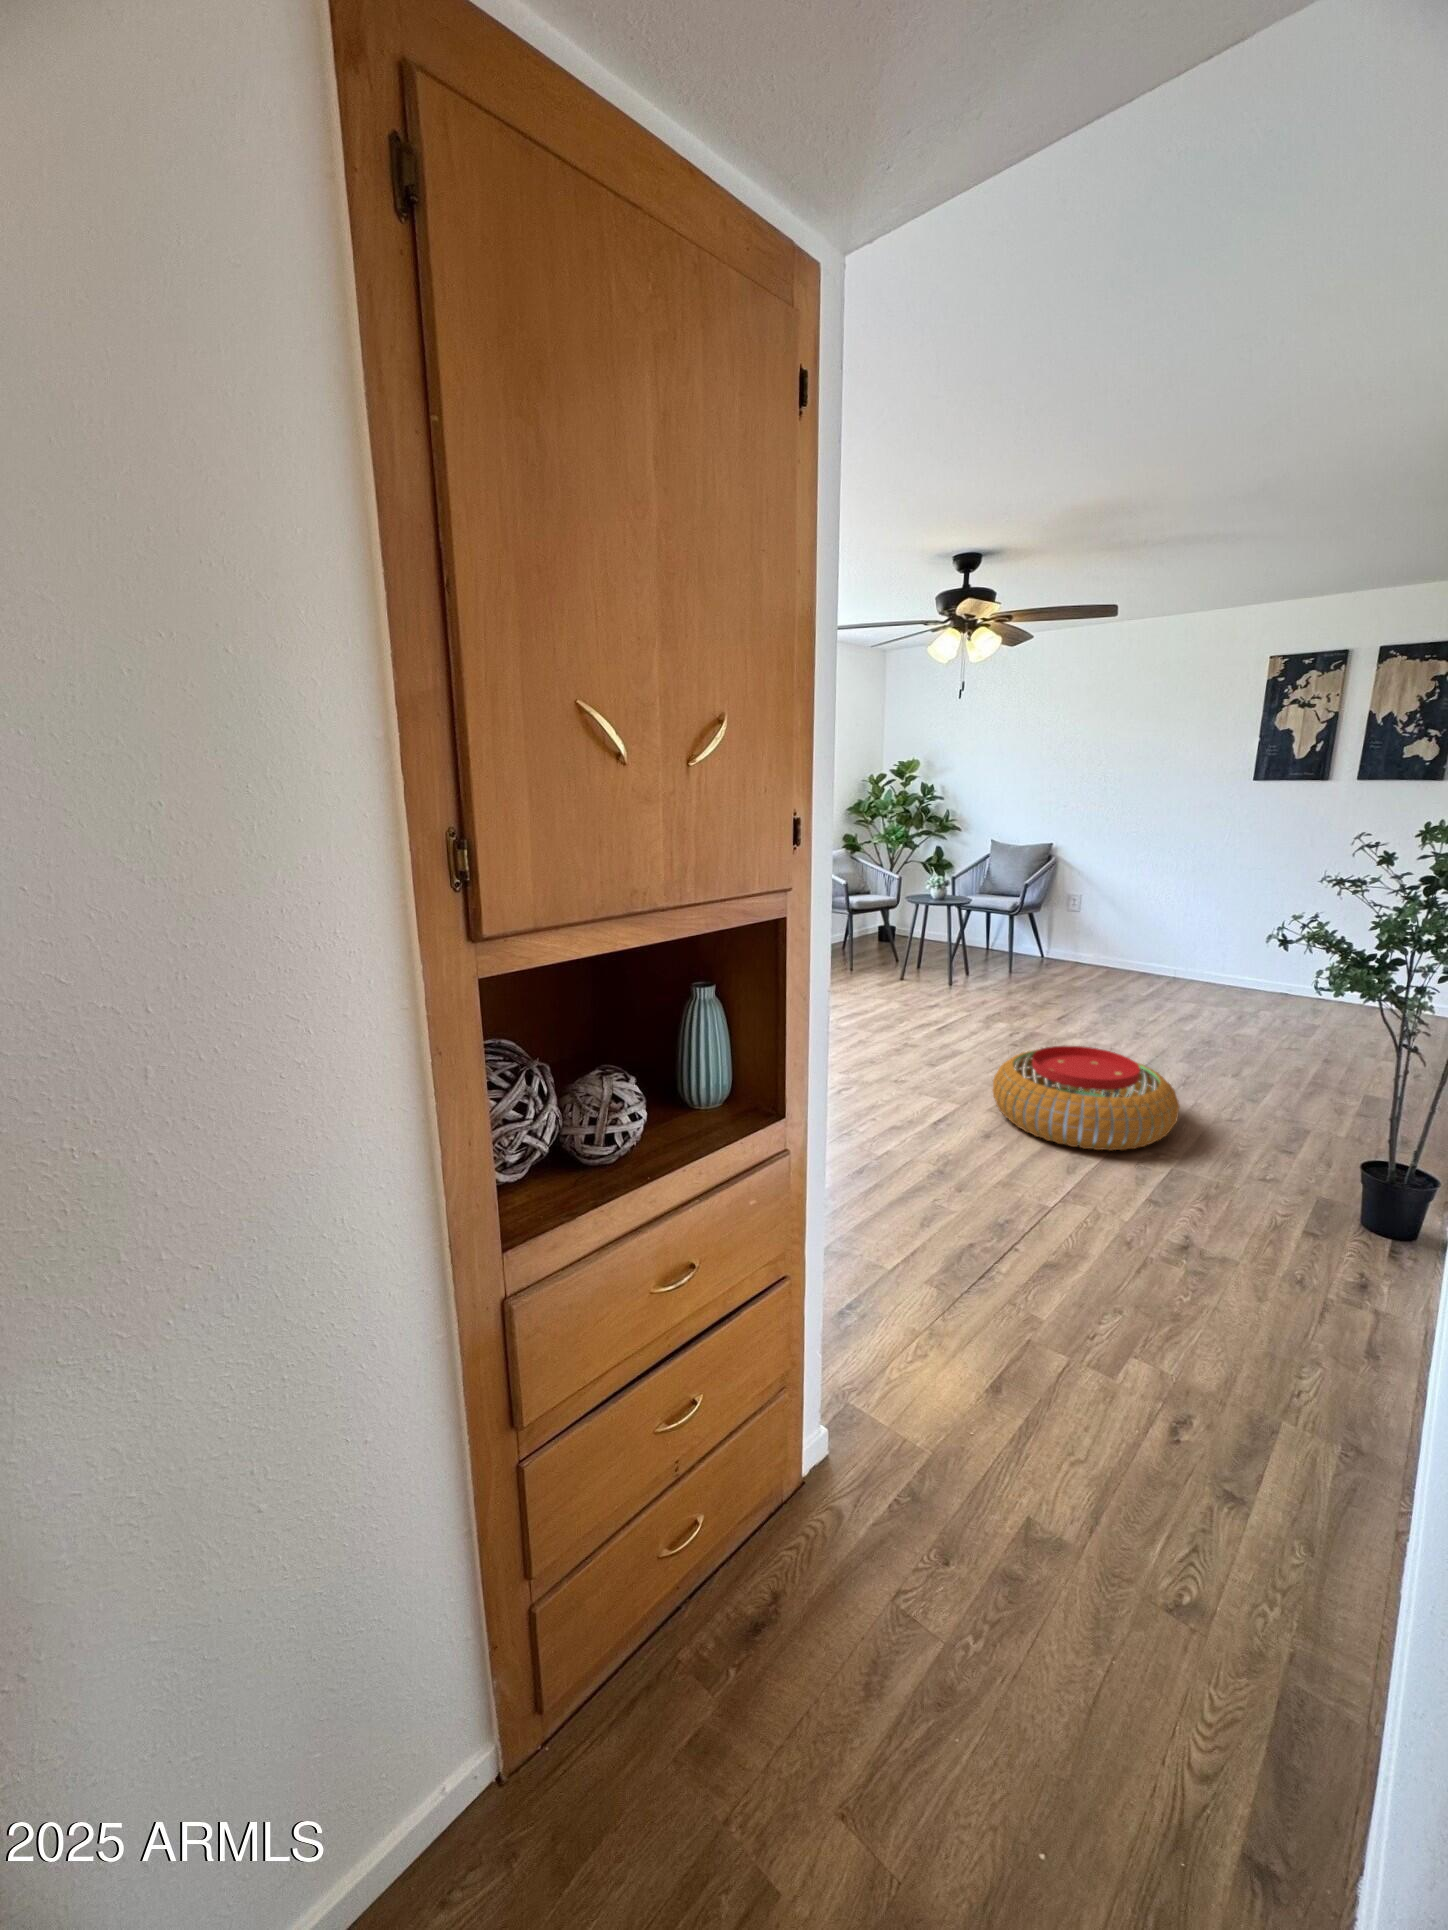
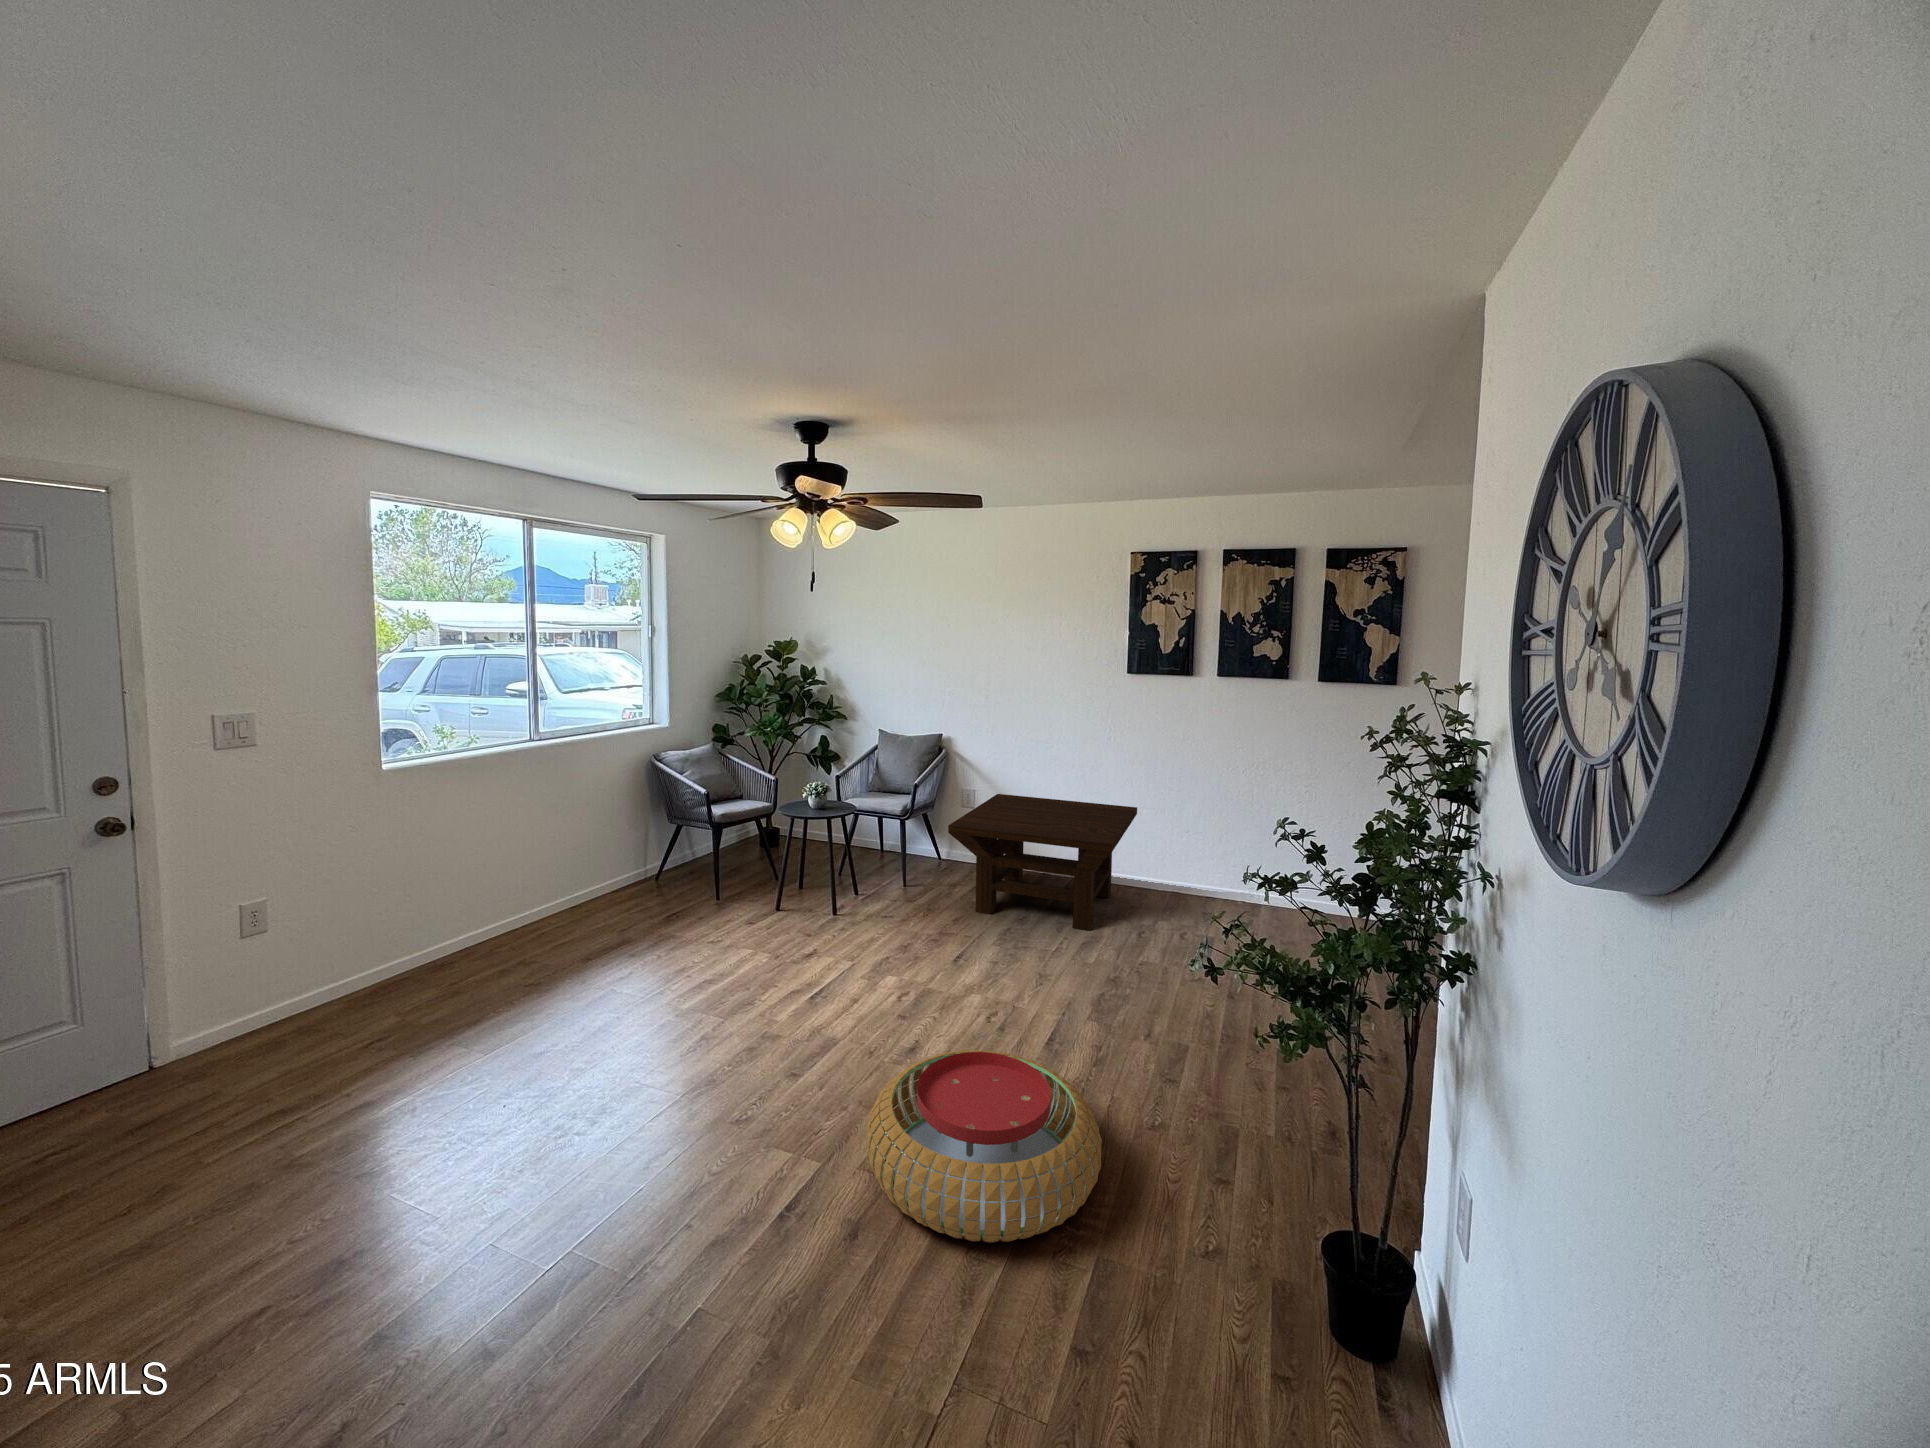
coffee table: none [1056,899,1251,1012] -> present [948,794,1137,931]

